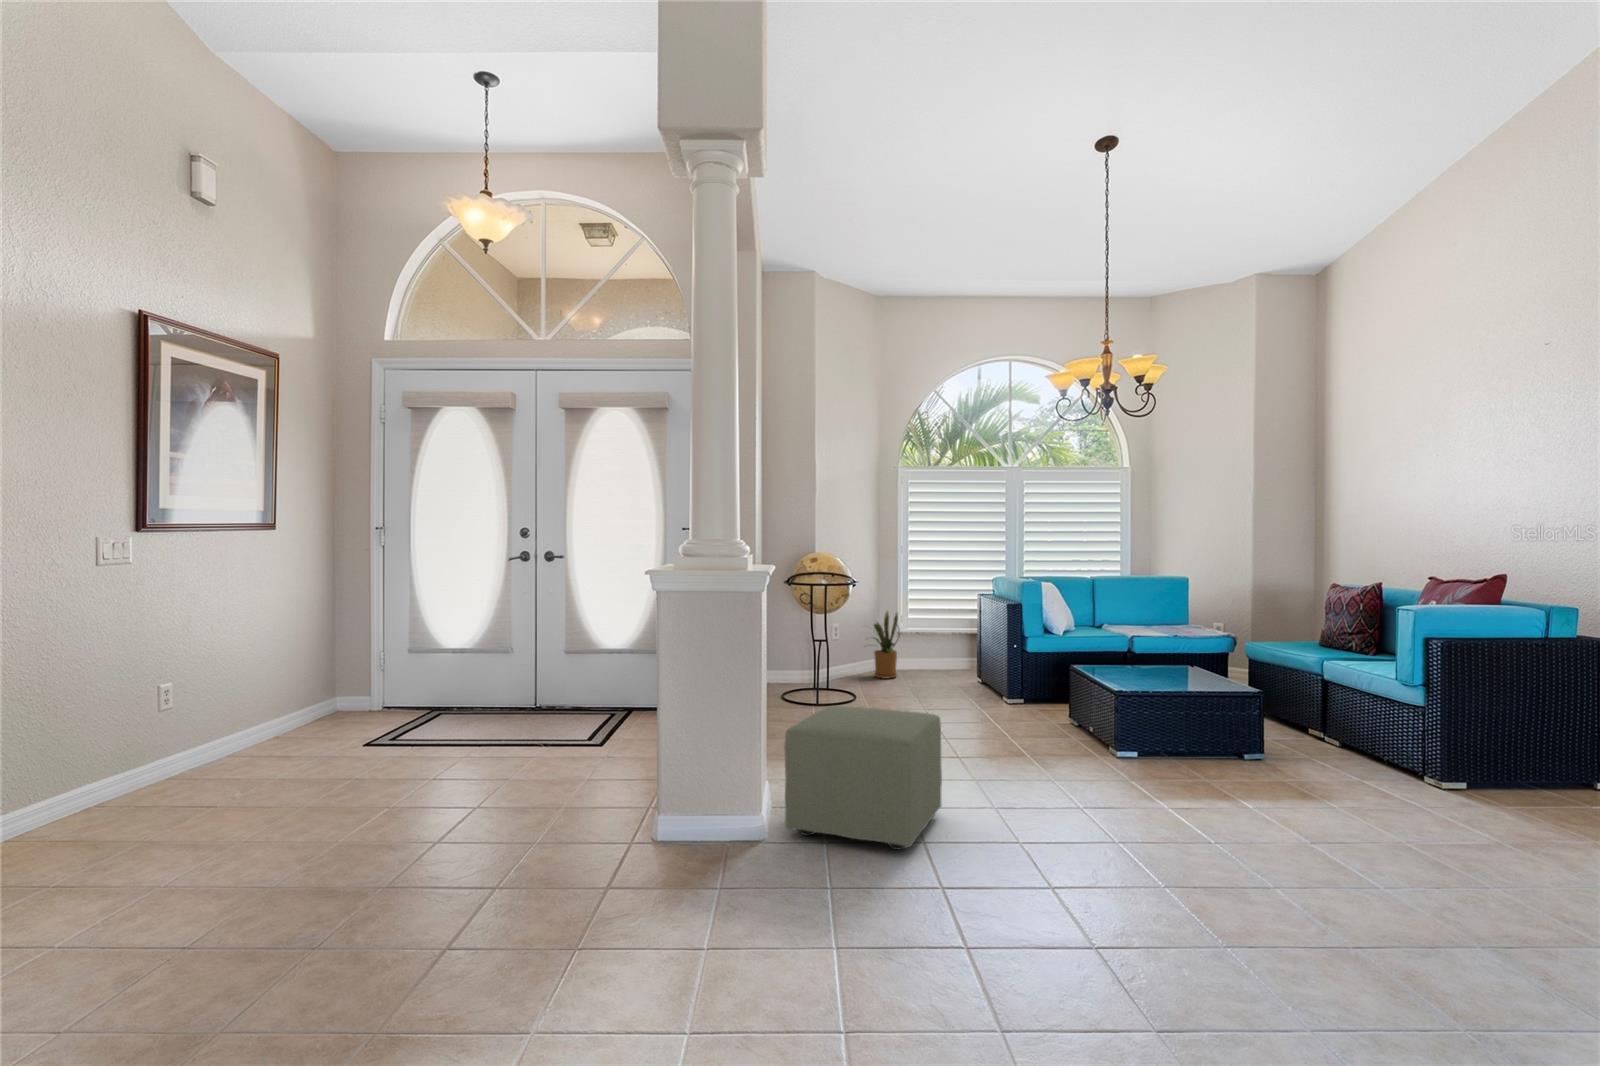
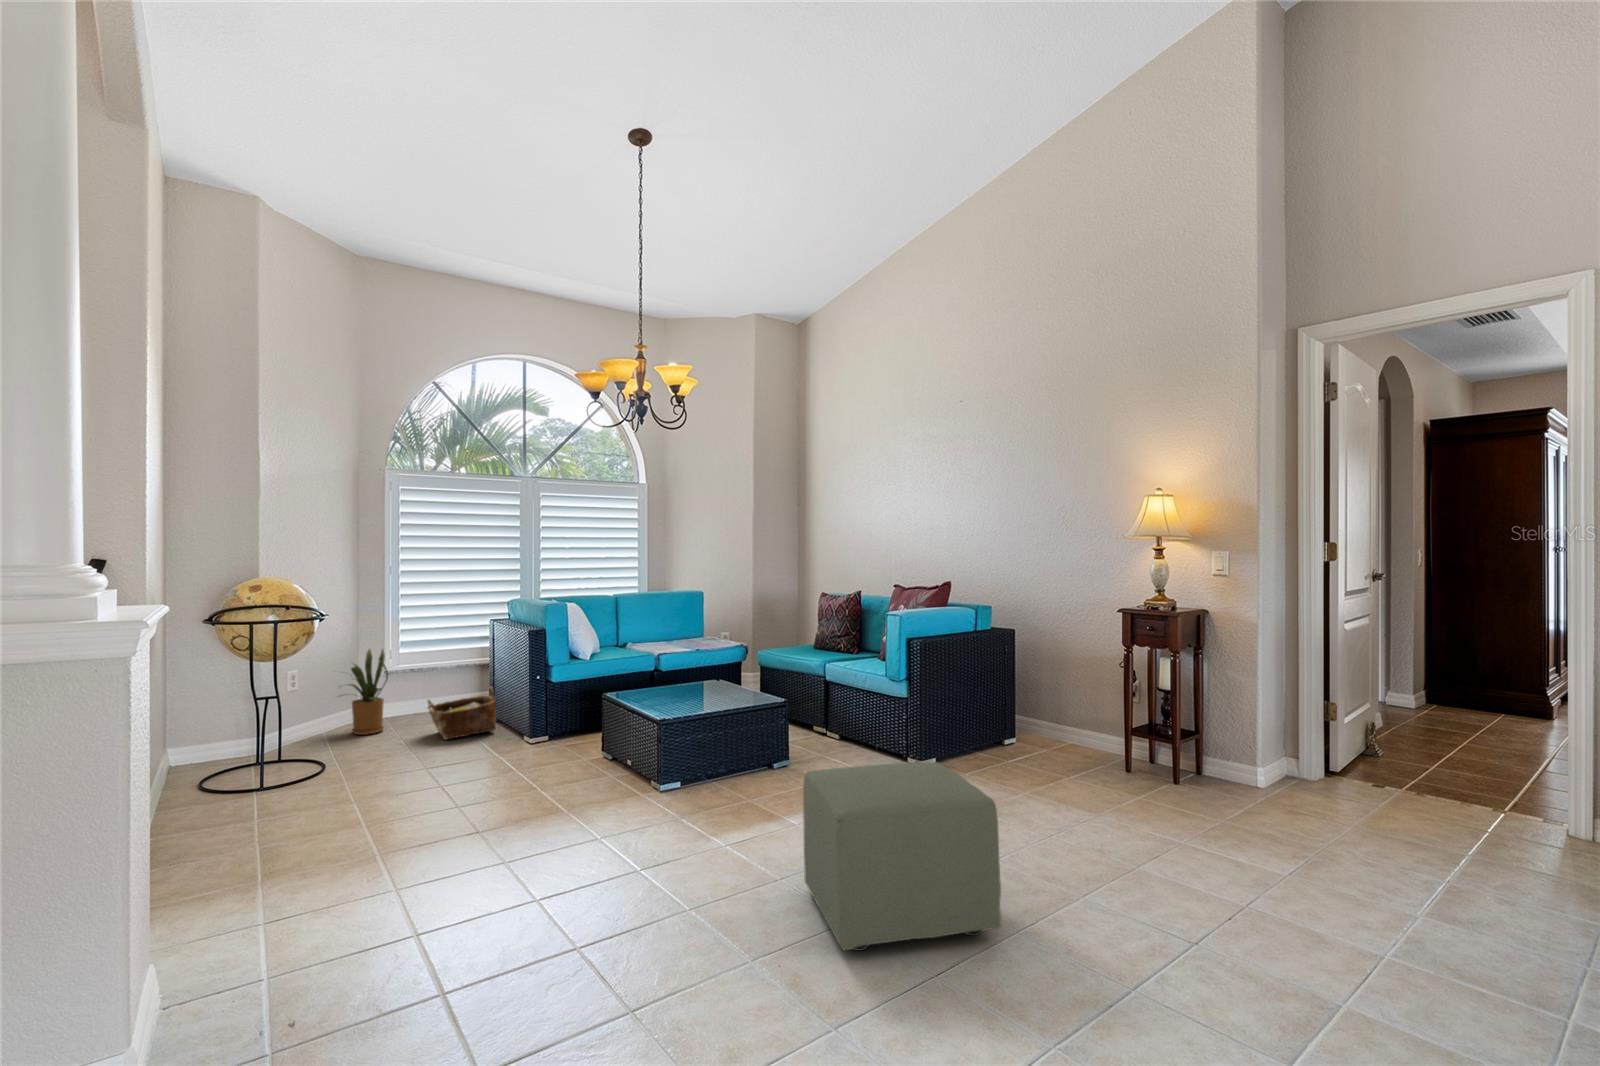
woven basket: none [928,650,983,690] -> present [428,687,496,740]
ottoman: present [784,706,942,850] -> present [803,761,1001,951]

